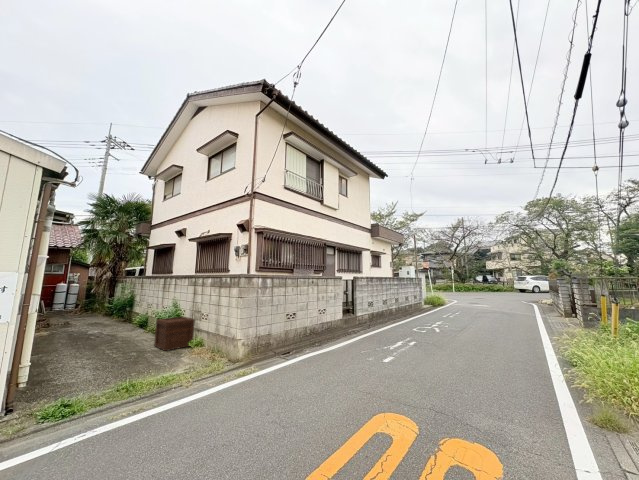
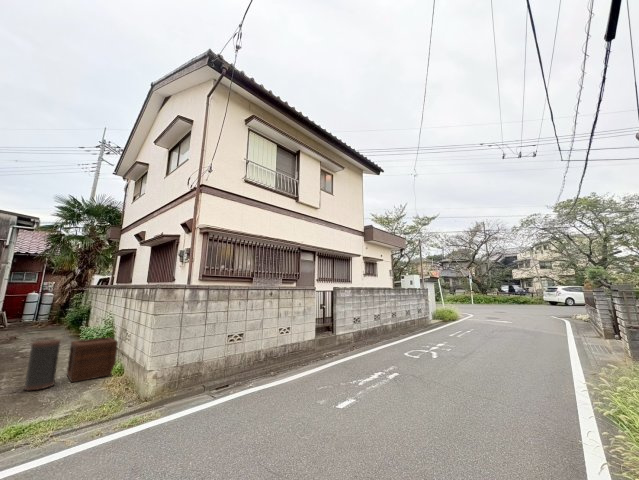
trash can: none [133,318,156,357] -> present [24,340,60,390]

